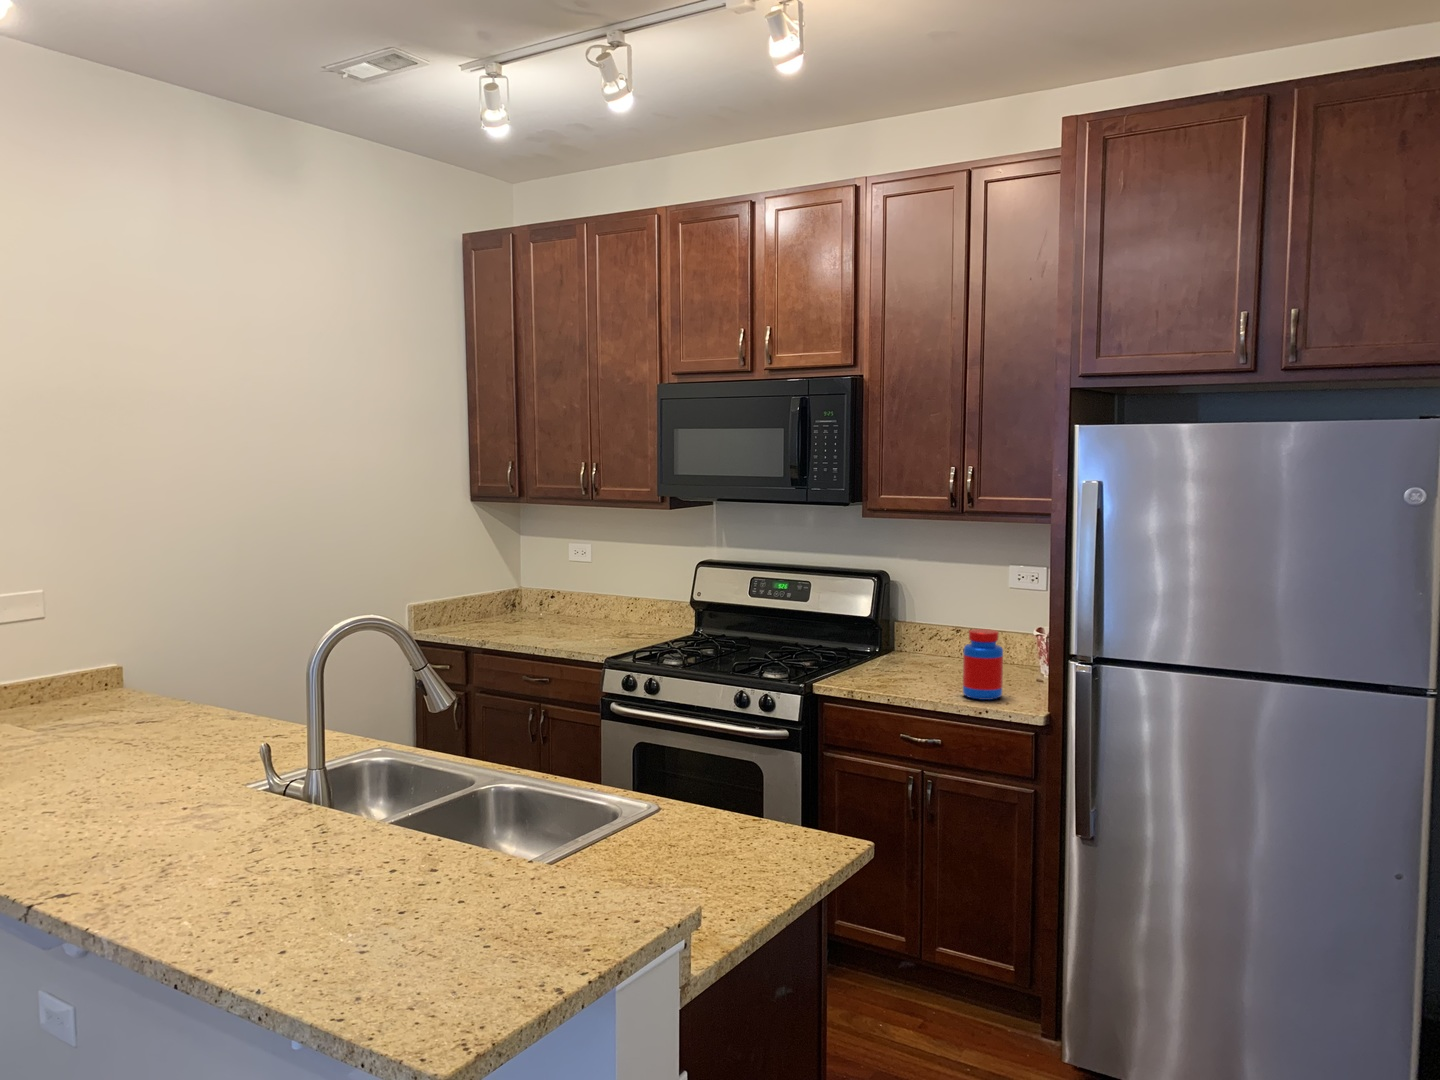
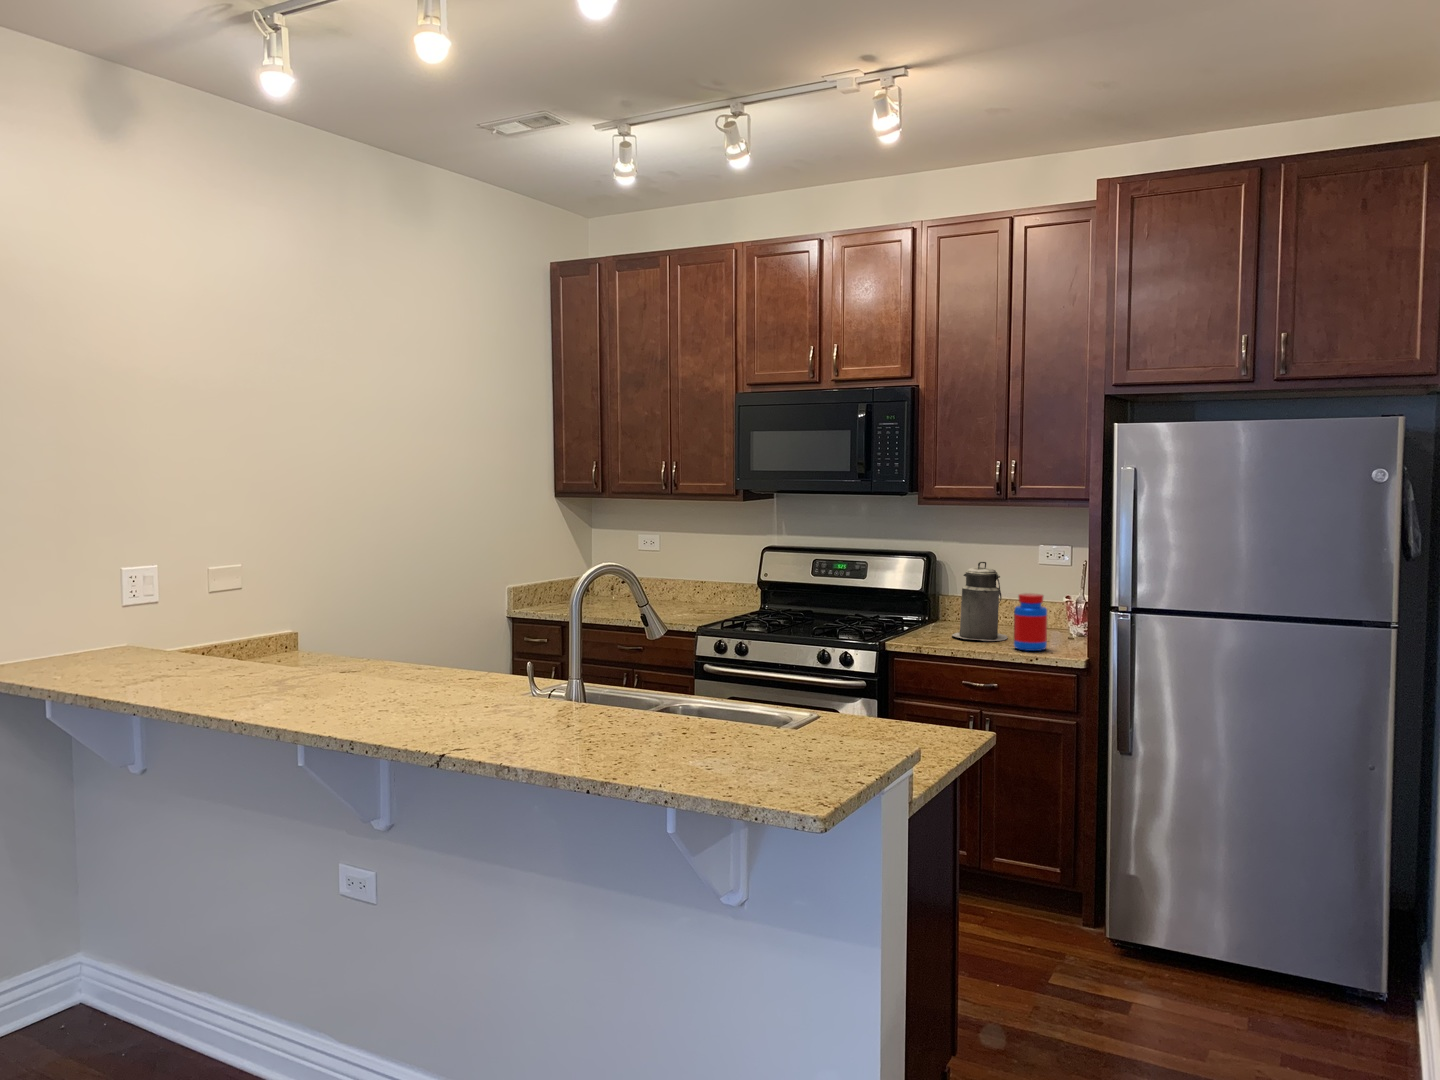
canister: none [896,588,962,683] -> present [952,562,1007,641]

